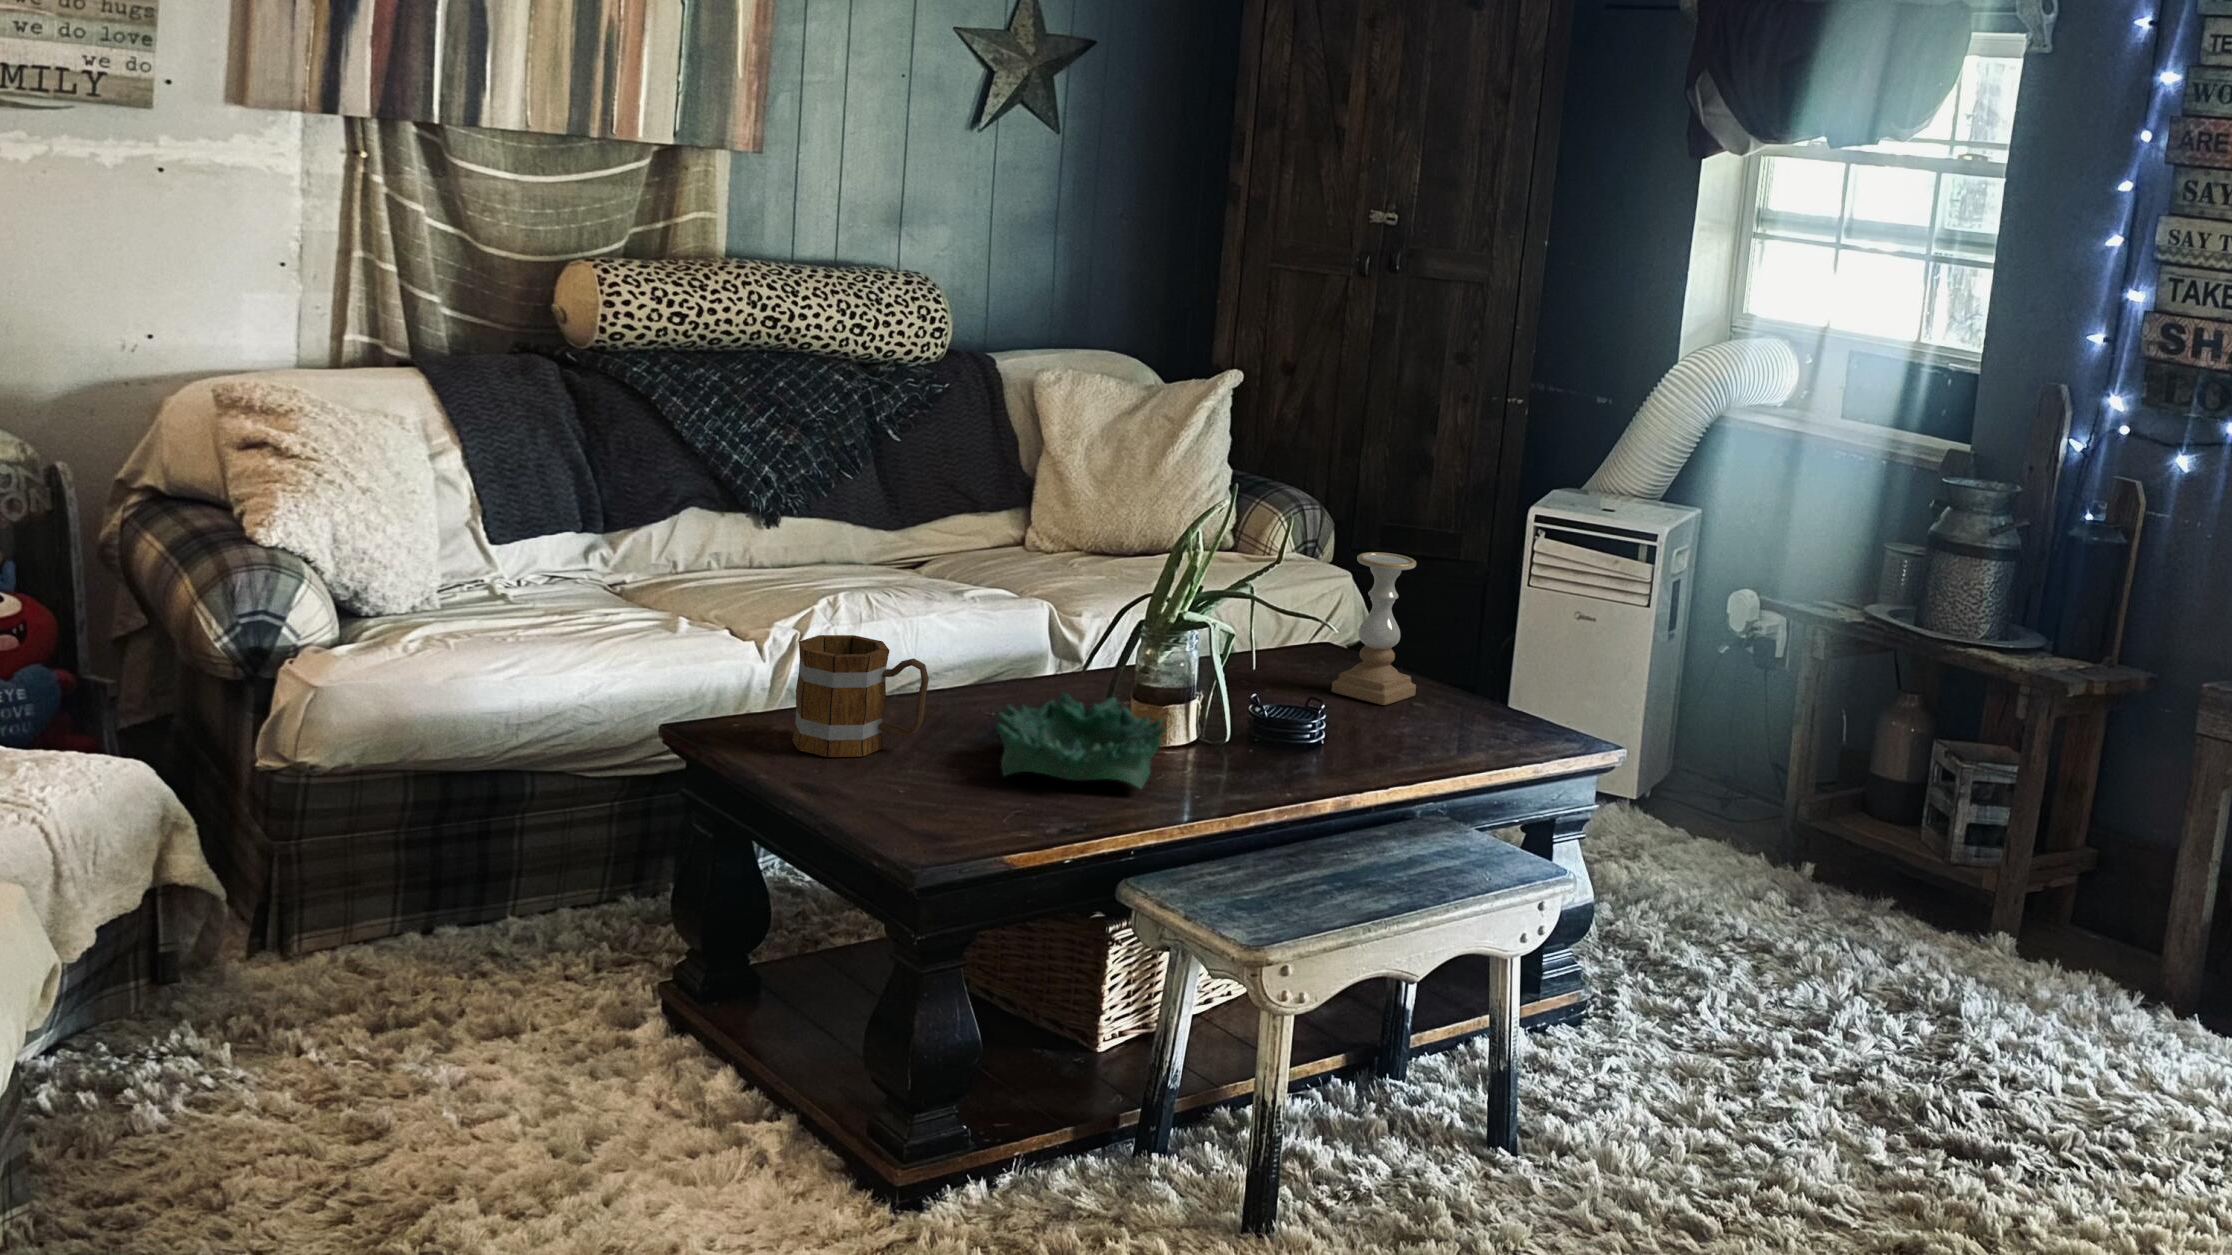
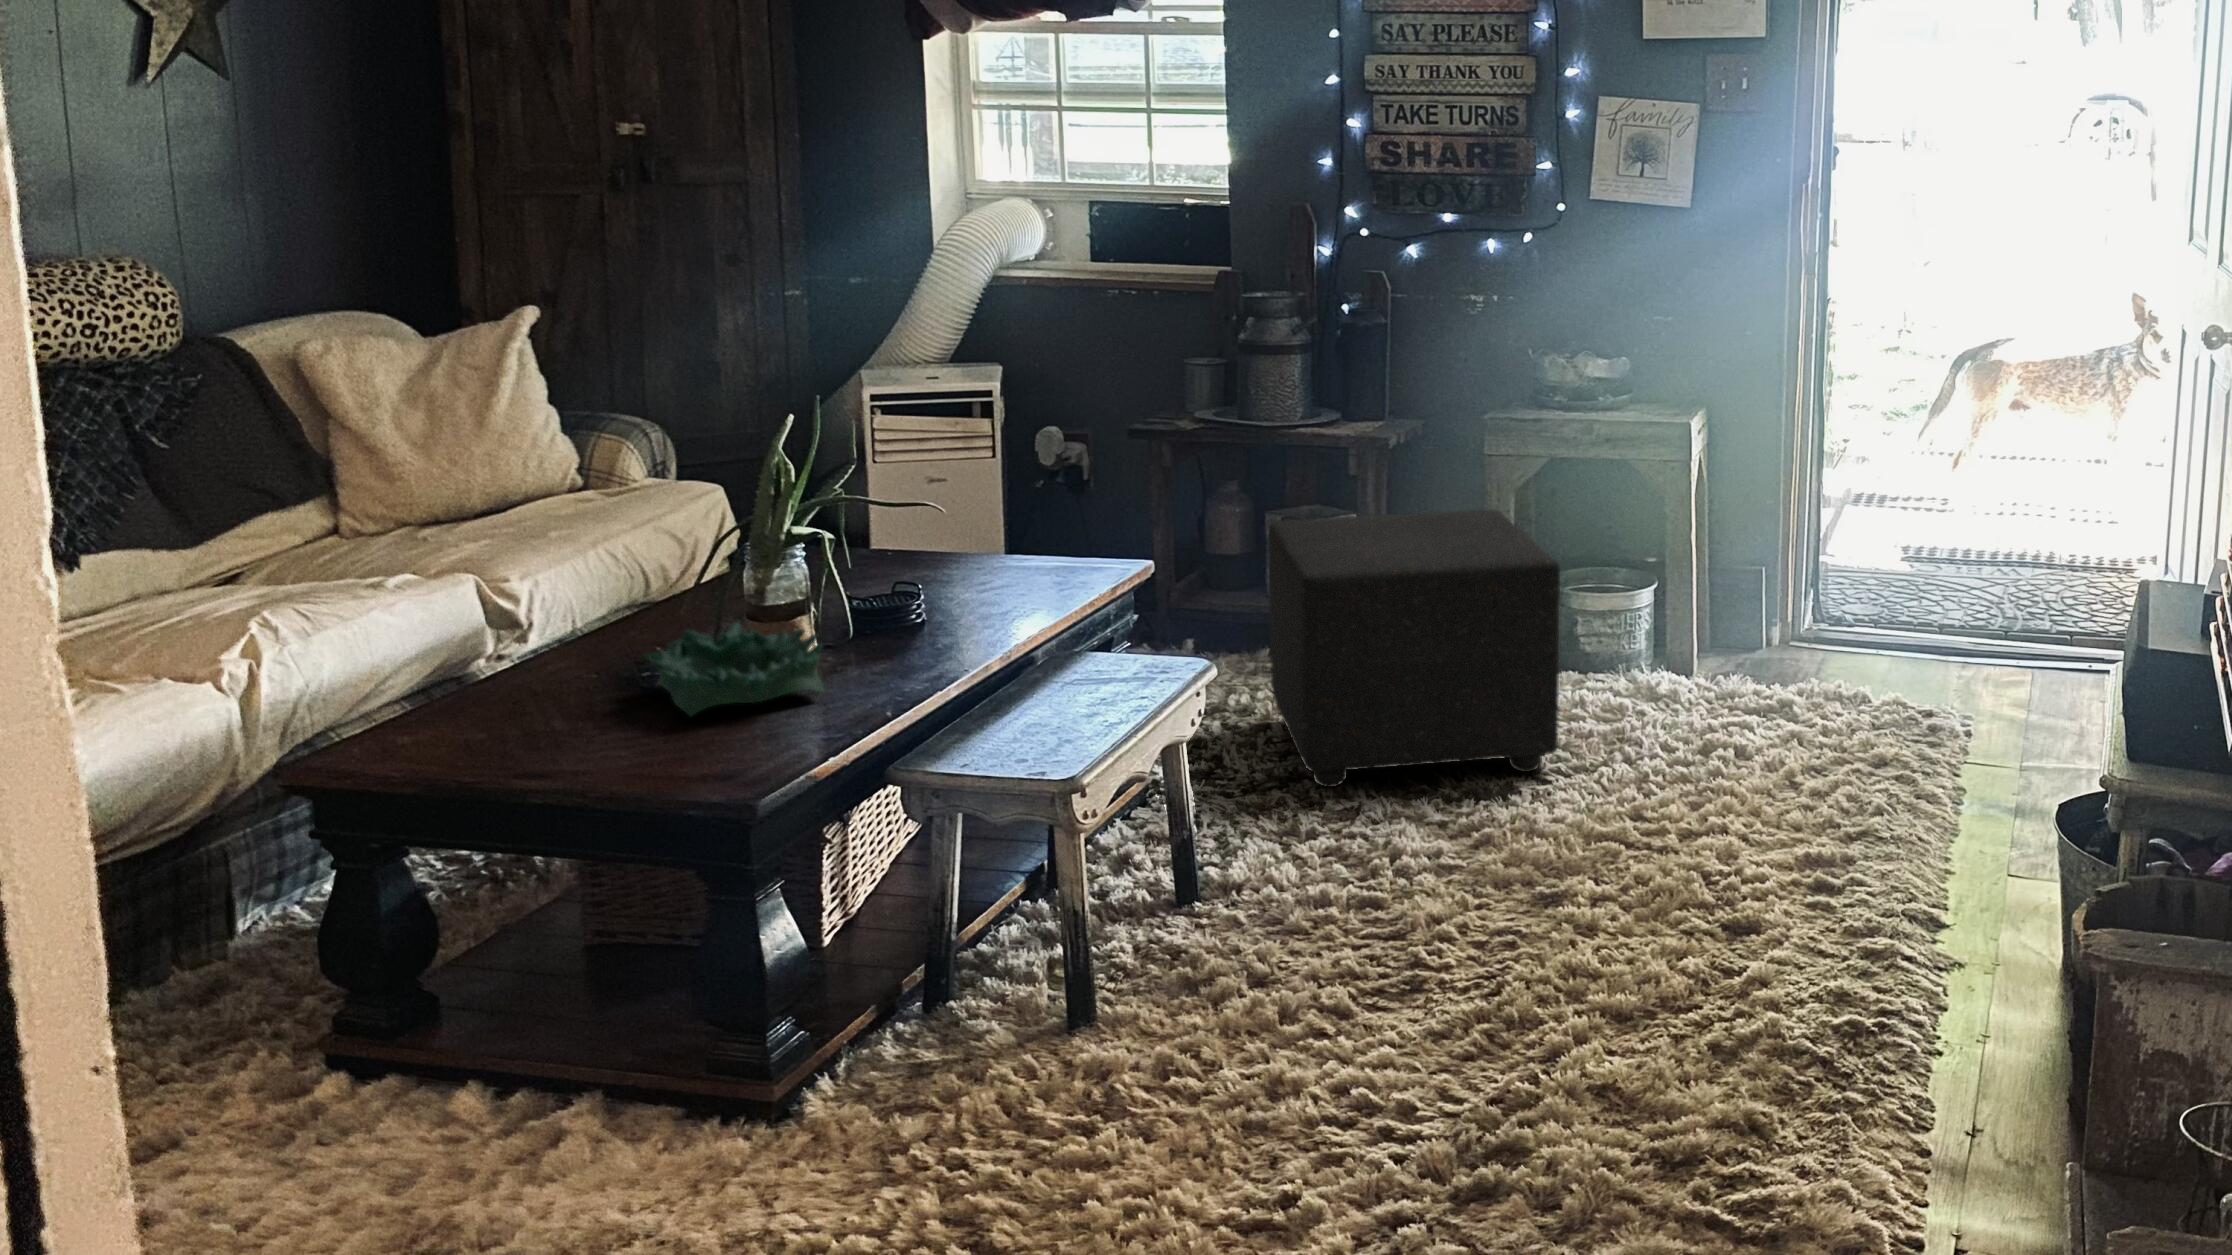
candle holder: present [1331,552,1416,705] -> none [852,442,924,582]
mug: present [792,635,929,757] -> none [415,623,565,753]
ottoman: none [1761,742,2140,1135] -> present [1269,510,1560,787]

